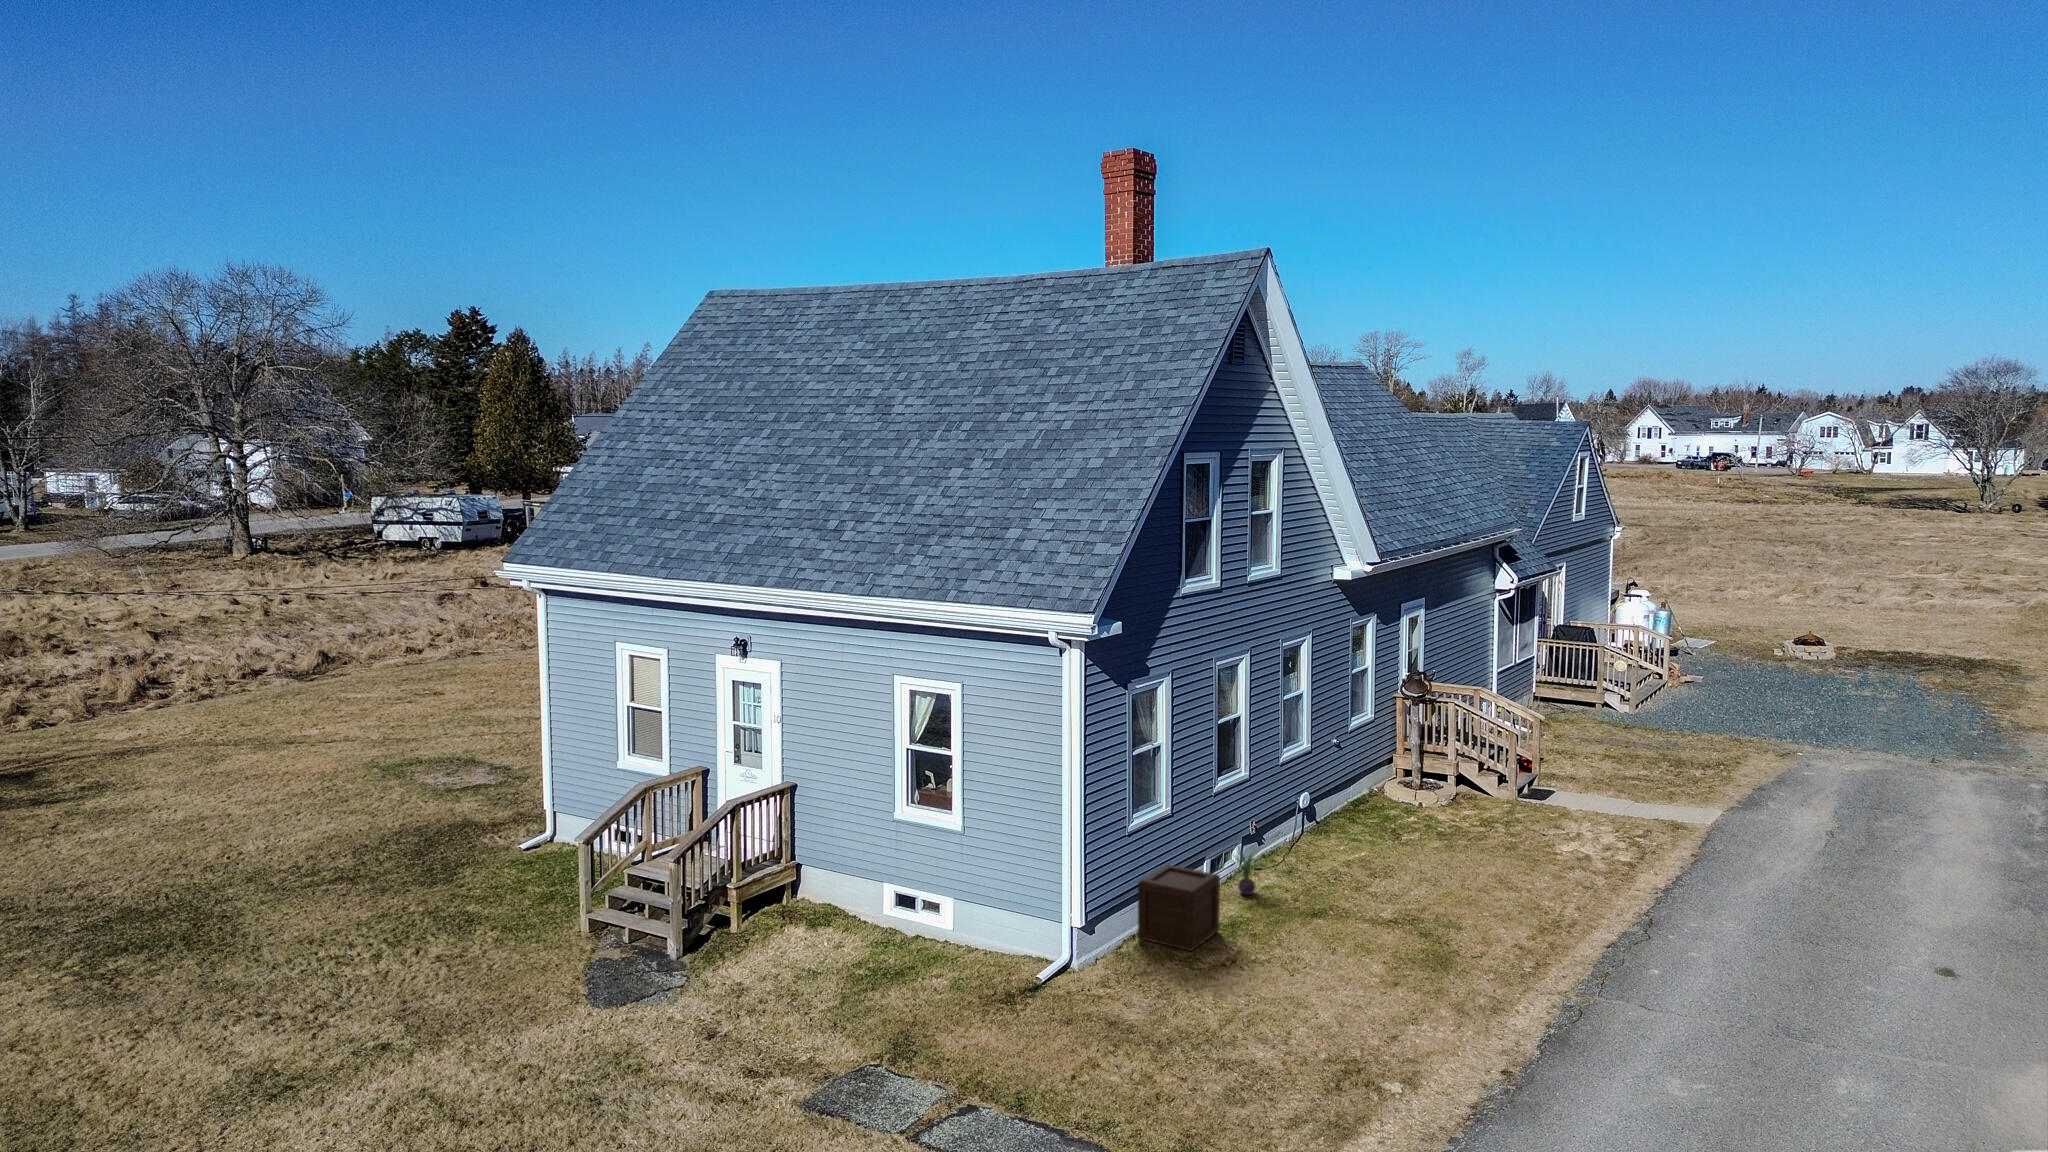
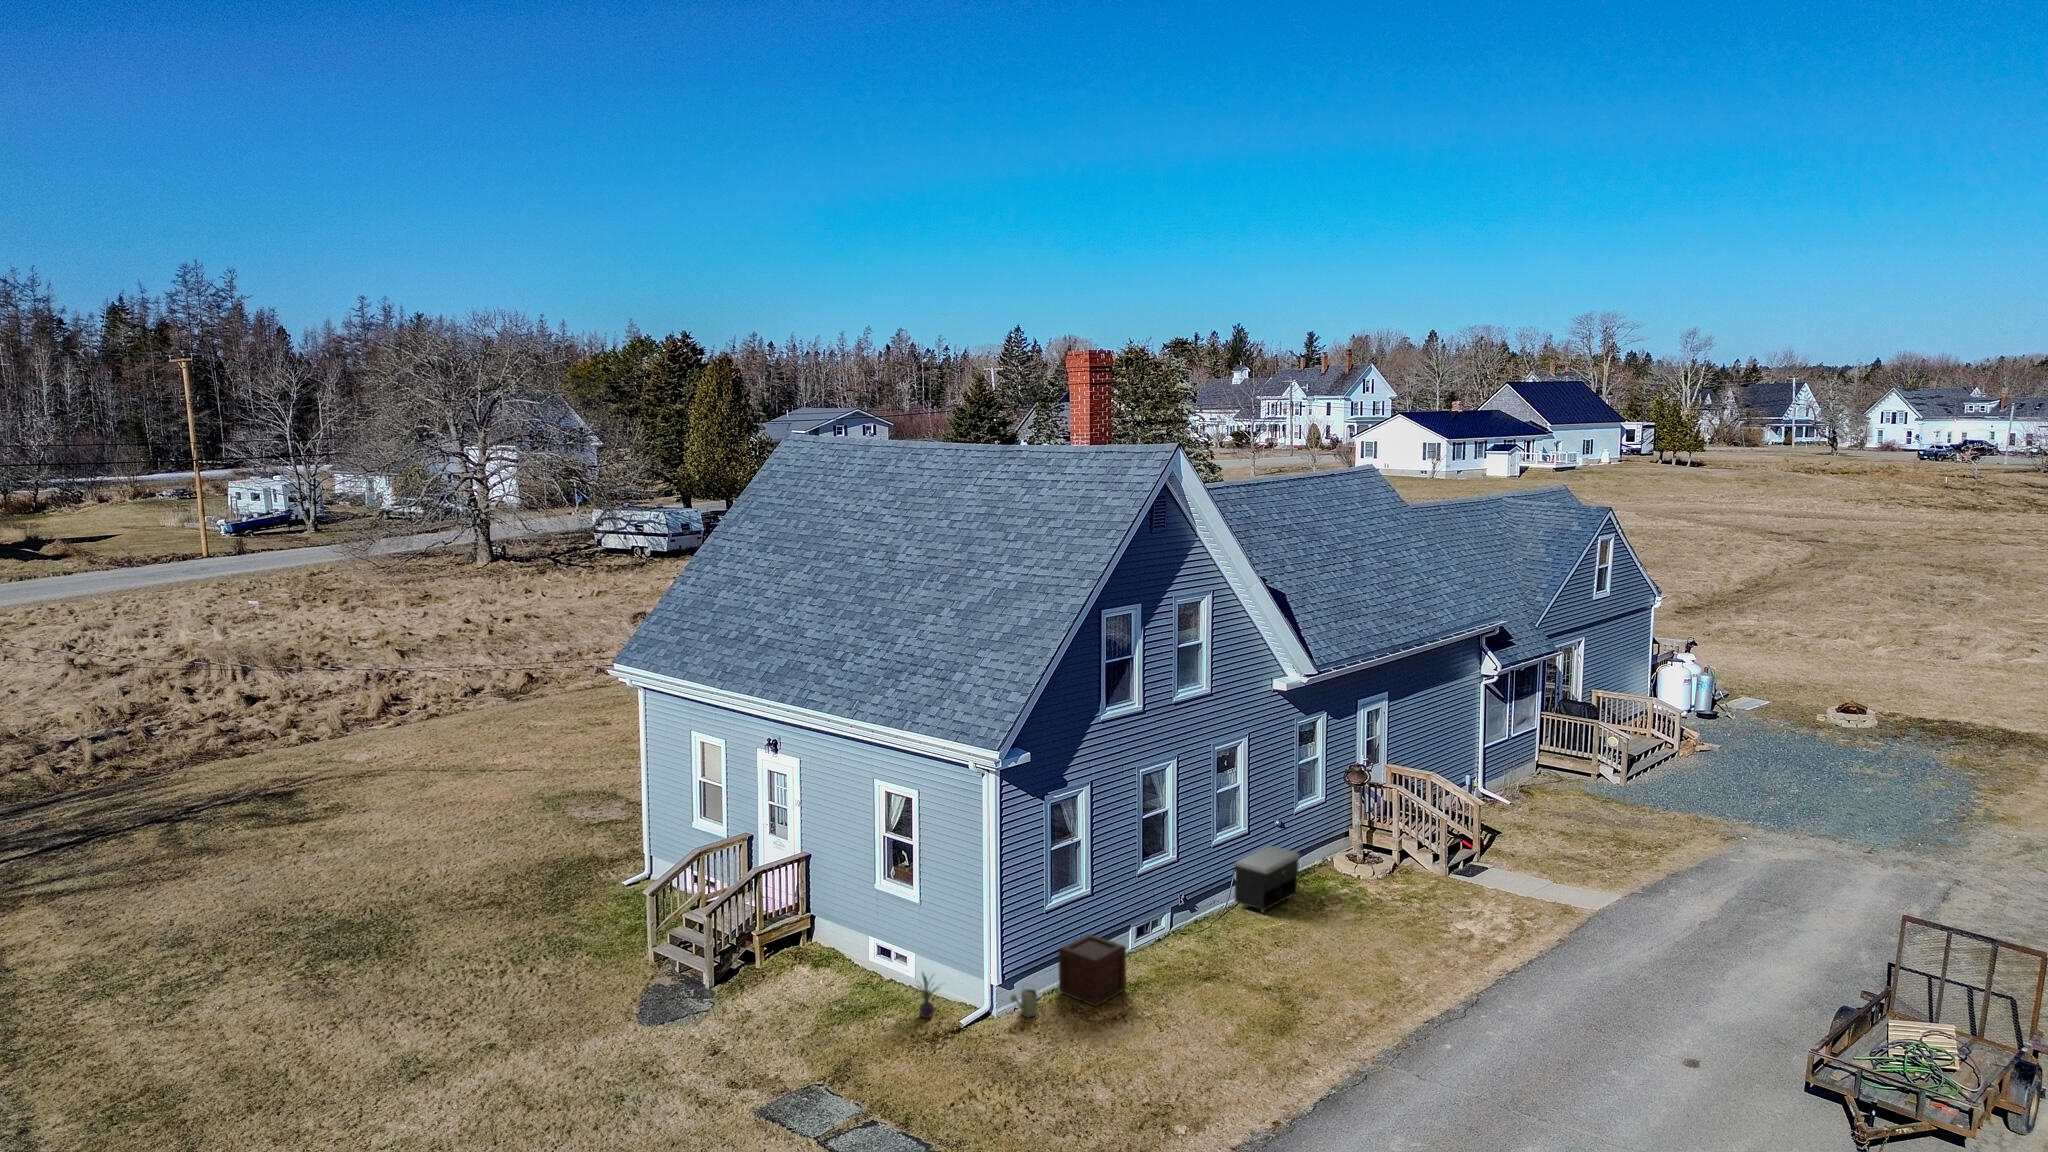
storage bench: none [1298,768,1368,844] -> present [1235,846,1300,912]
decorative plant: present [1229,849,1255,895] -> present [913,973,938,1018]
watering can: none [1093,924,1122,968] -> present [1011,989,1037,1018]

